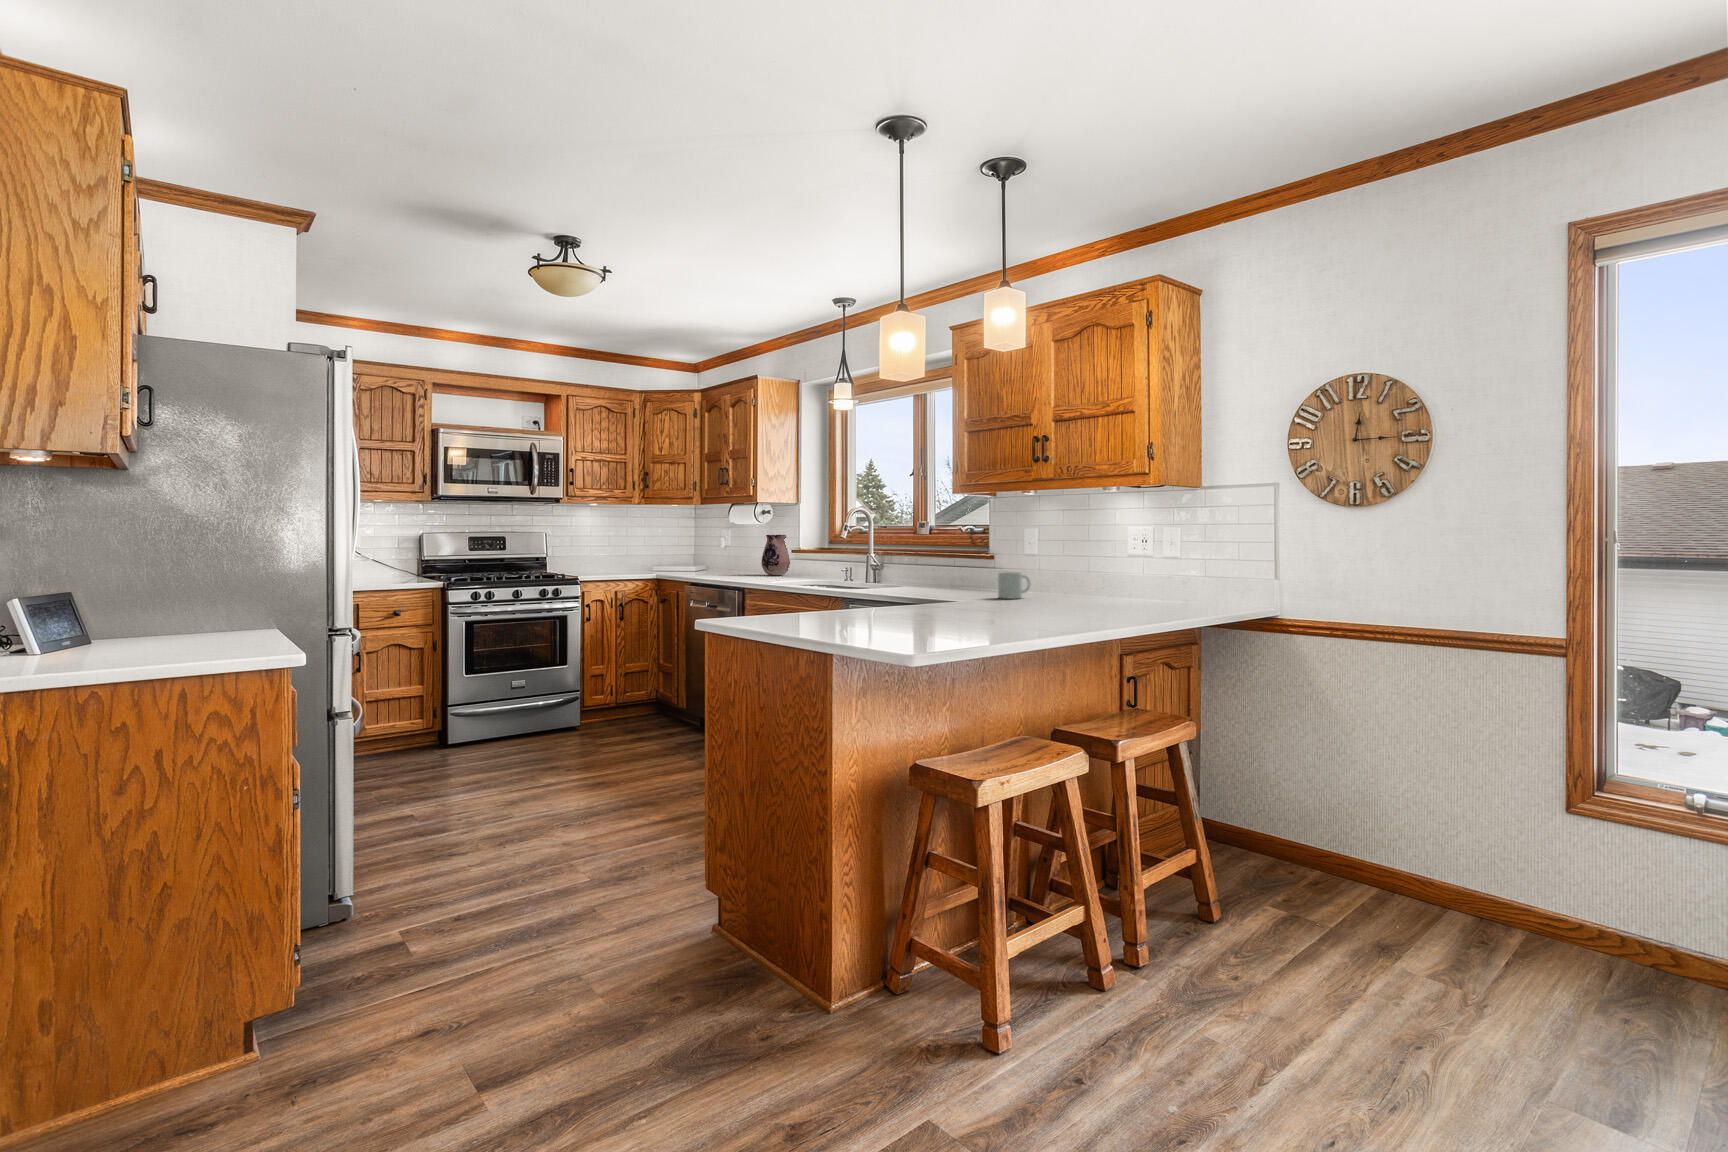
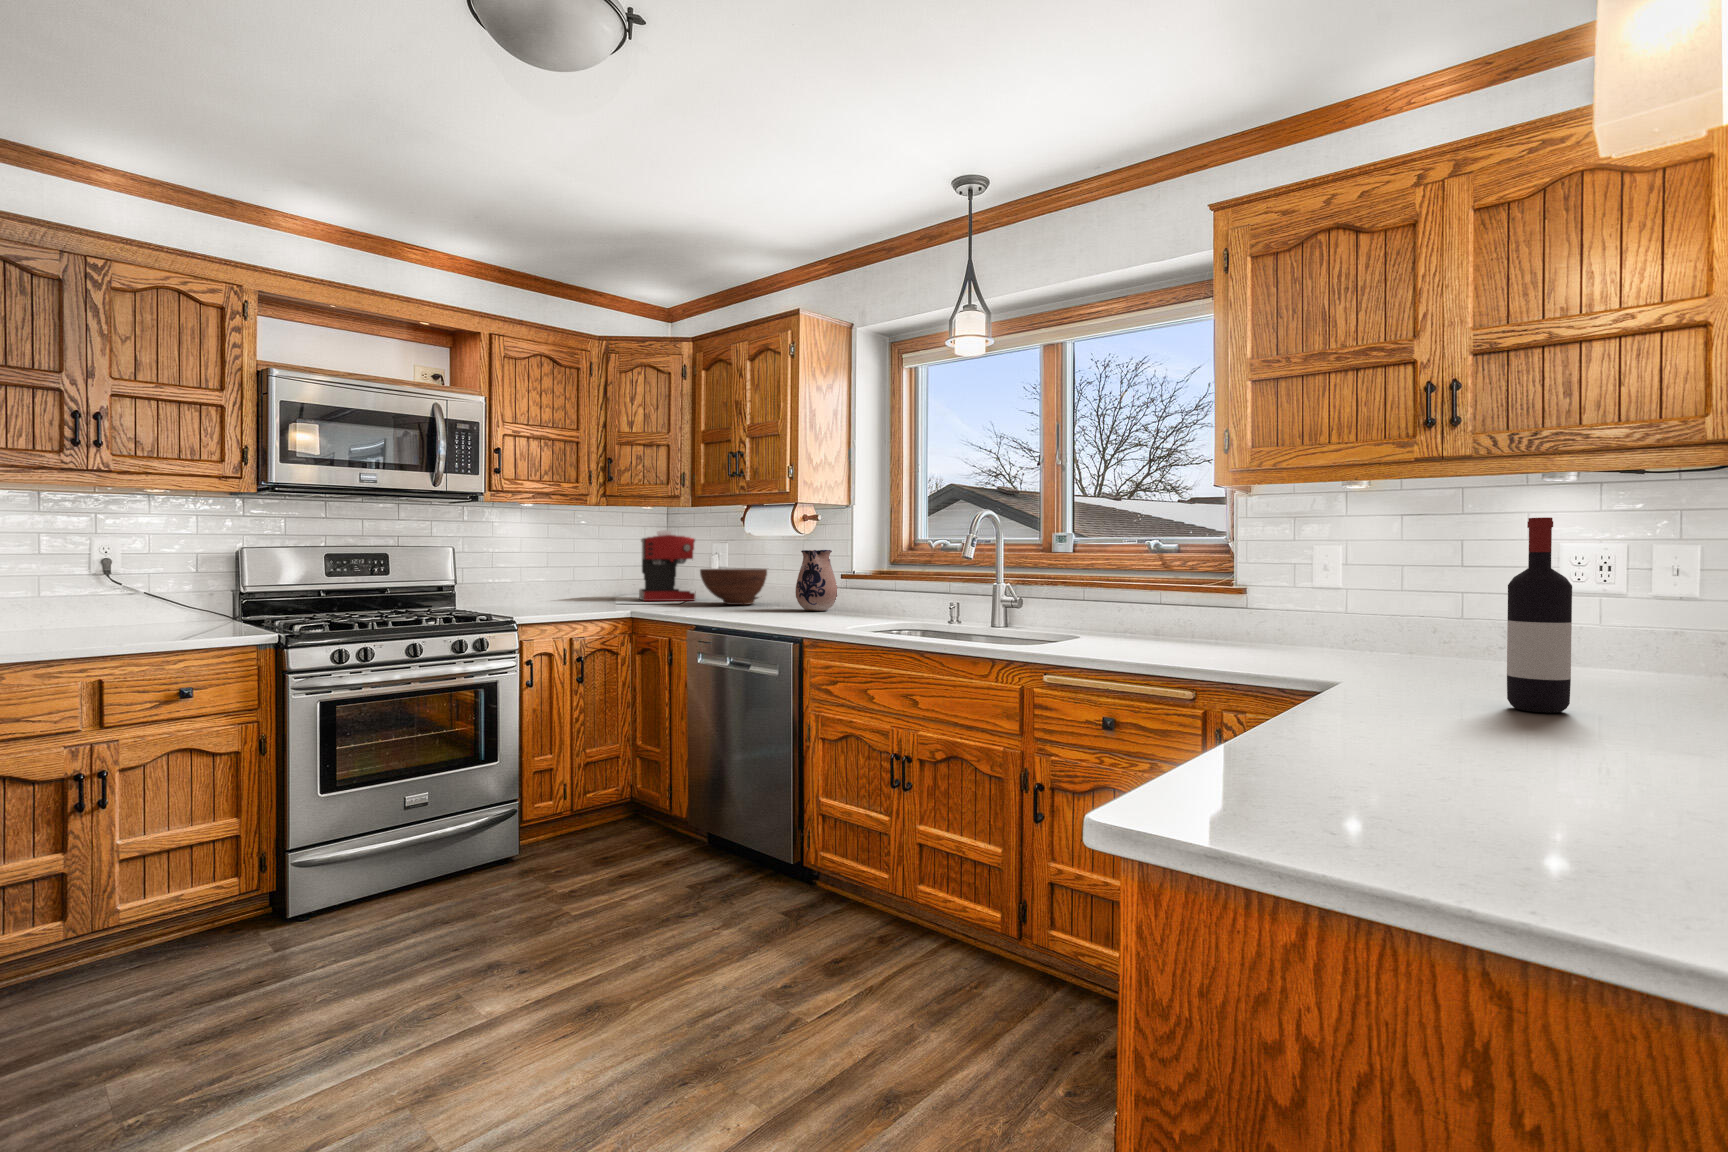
coffee maker: none [676,521,712,570] -> present [639,530,695,601]
wine bottle: none [958,521,981,608] -> present [1507,517,1572,713]
fruit bowl: none [708,548,761,572] -> present [700,569,767,605]
mug: present [998,572,1030,599] -> none [1403,619,1455,670]

